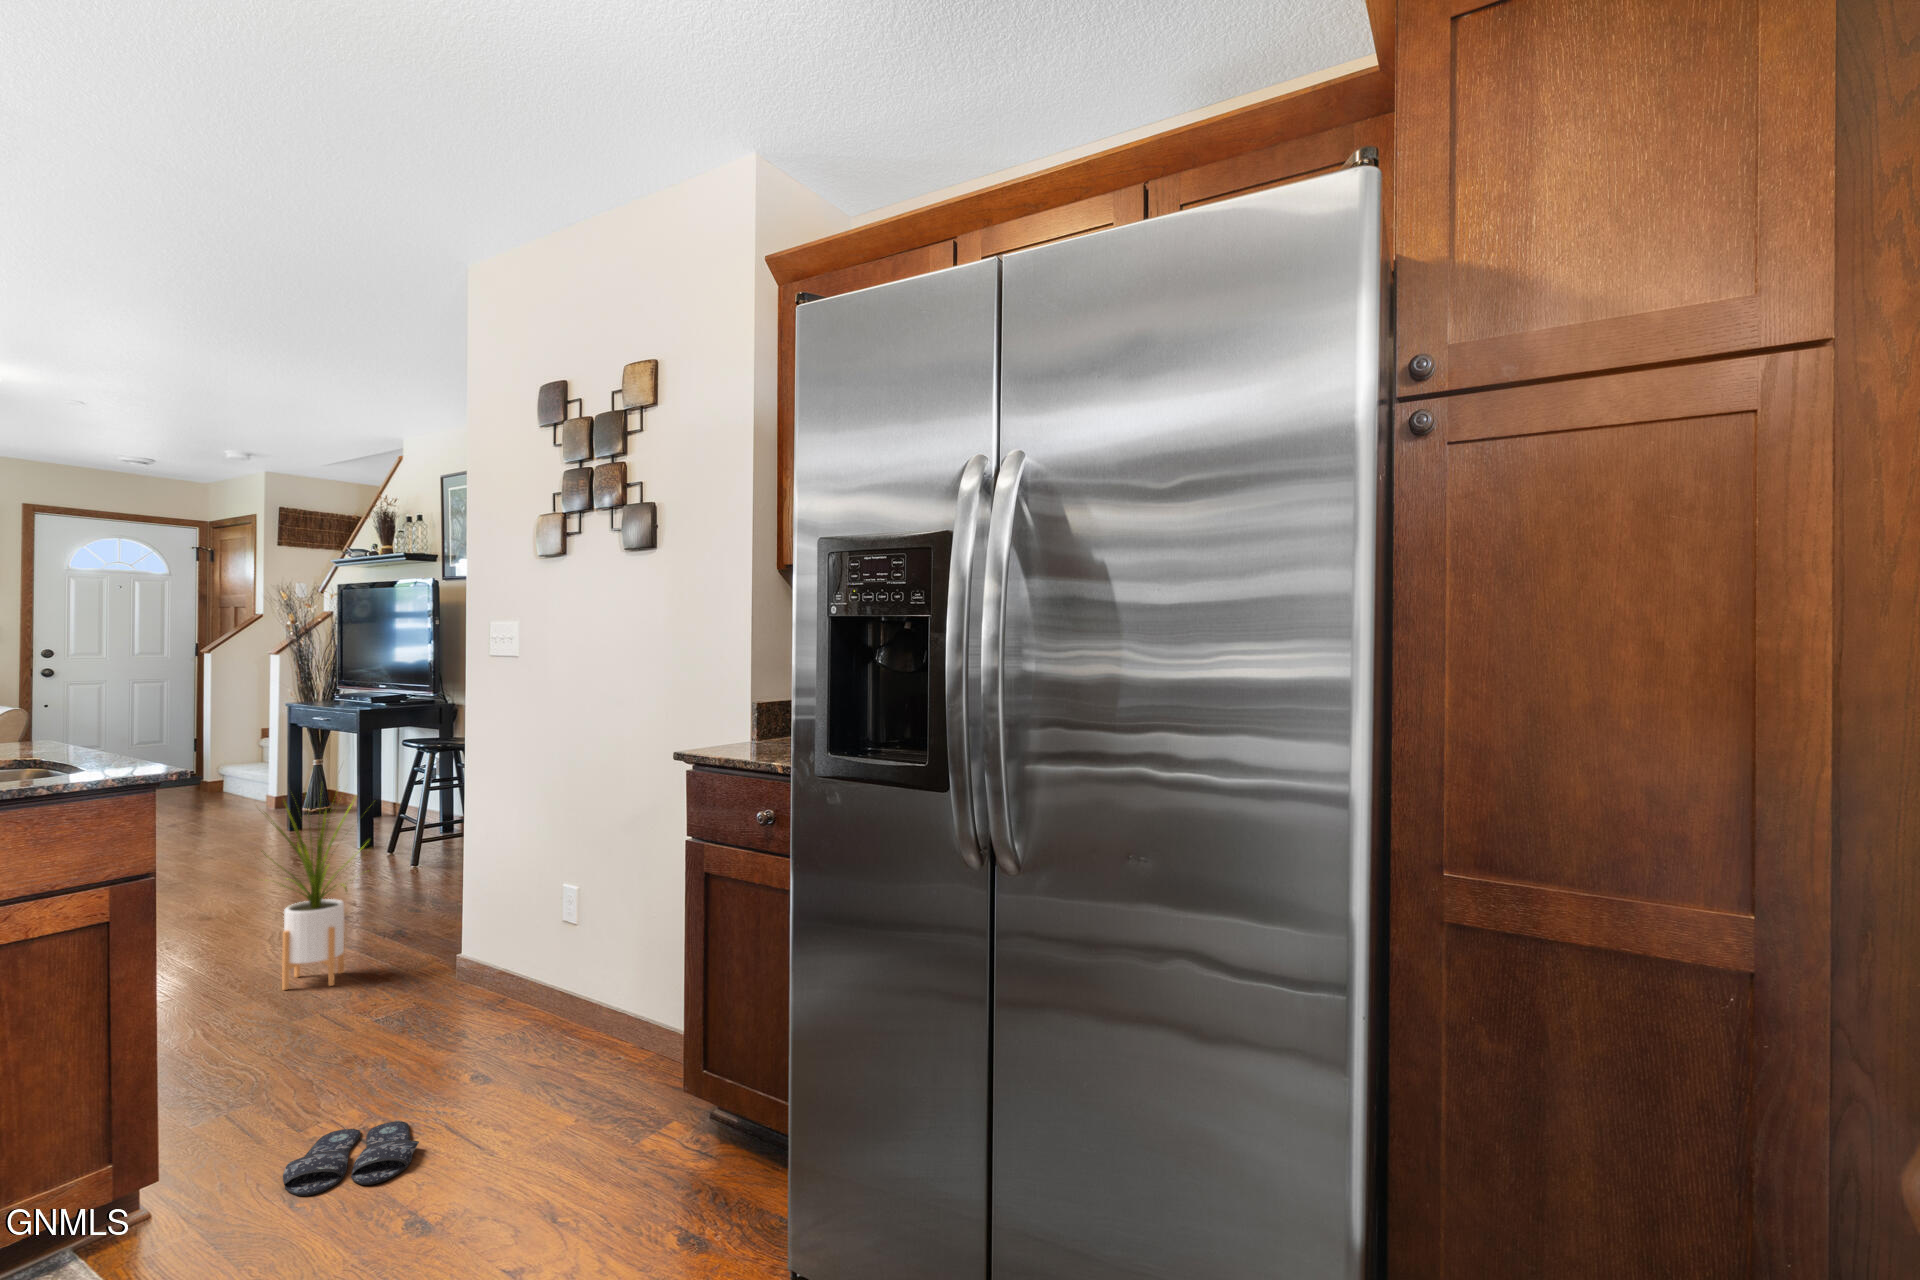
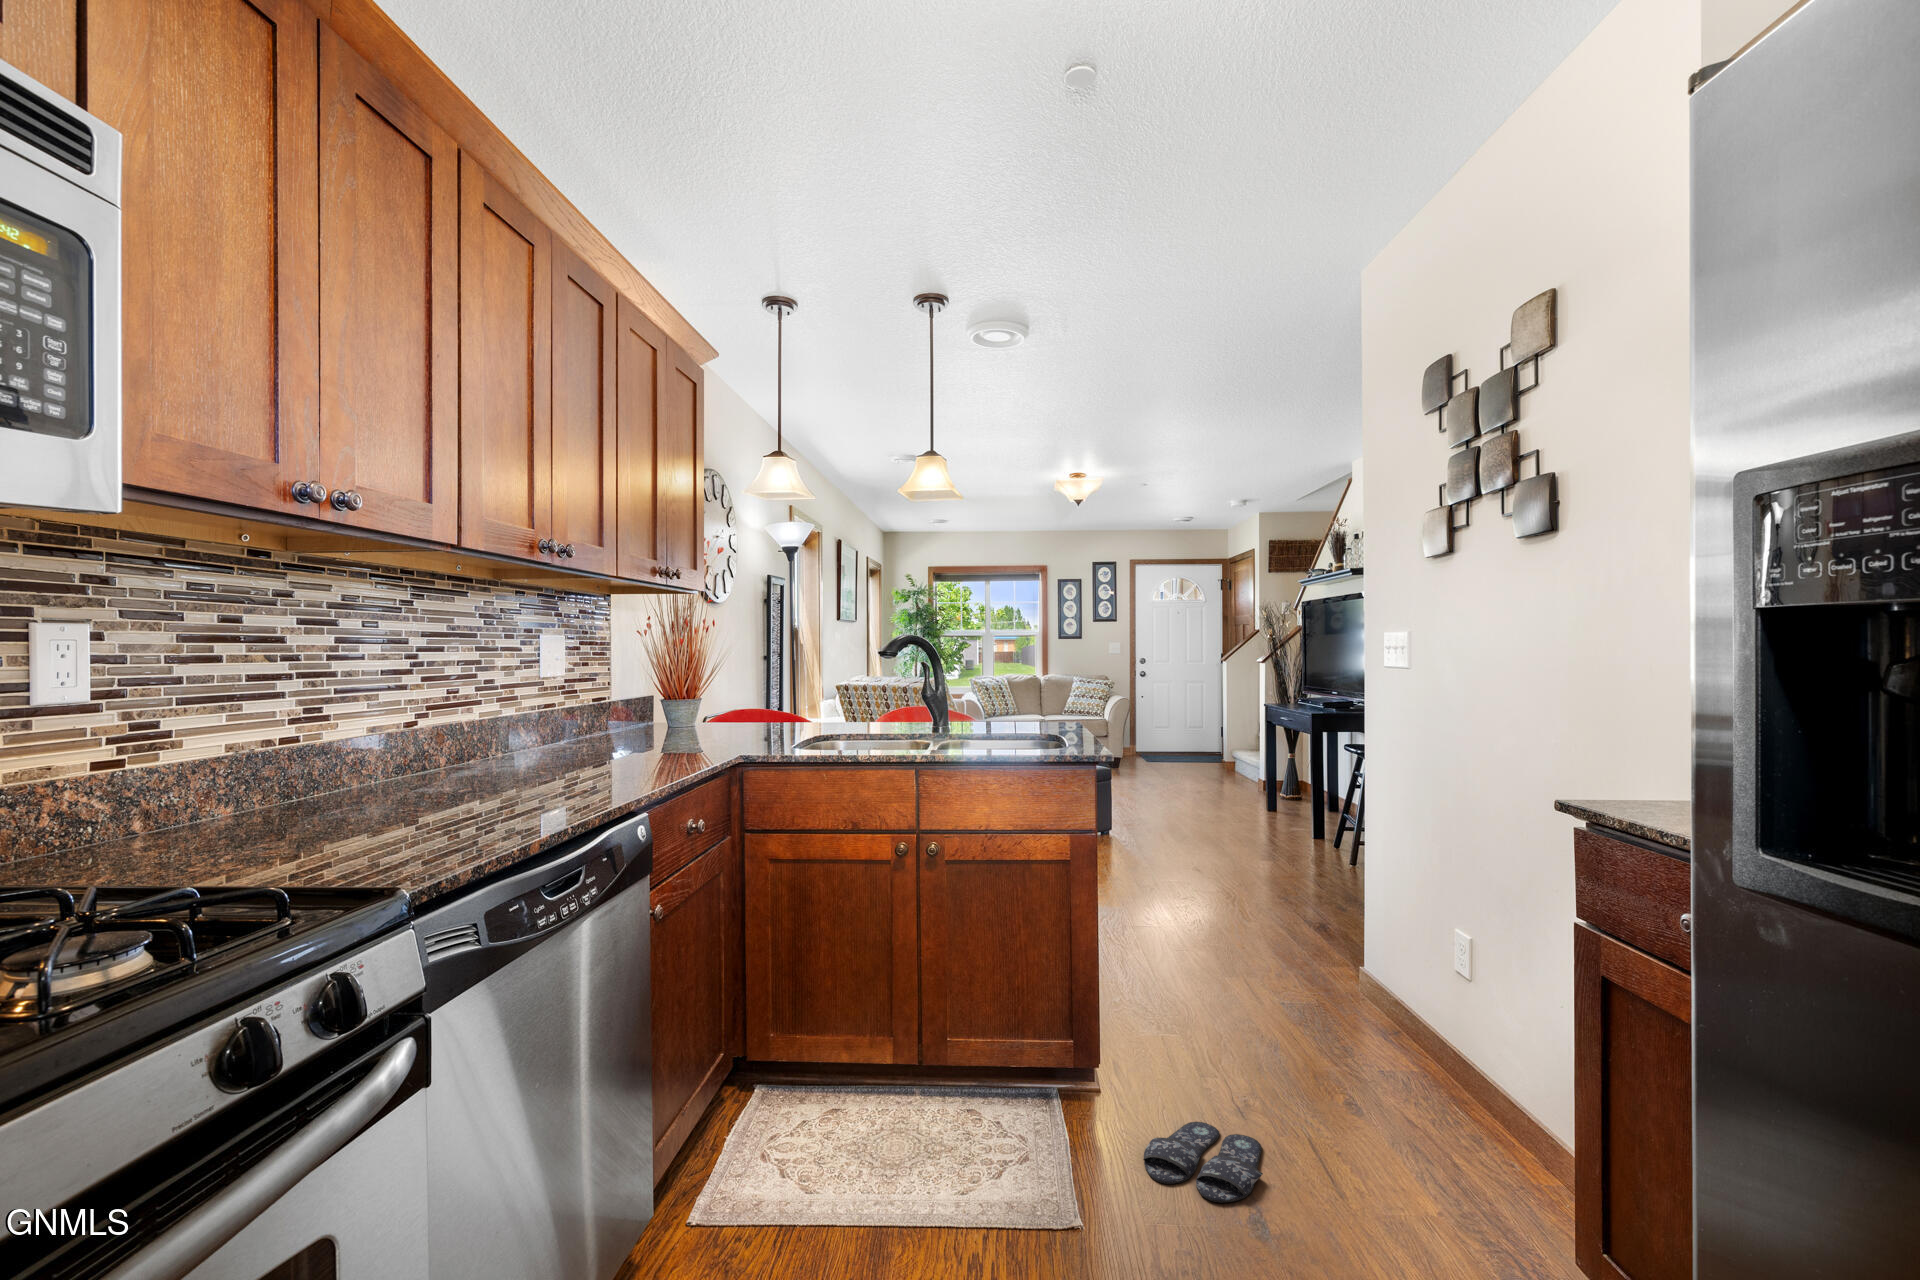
house plant: present [261,797,364,990] -> none [1188,777,1289,967]

